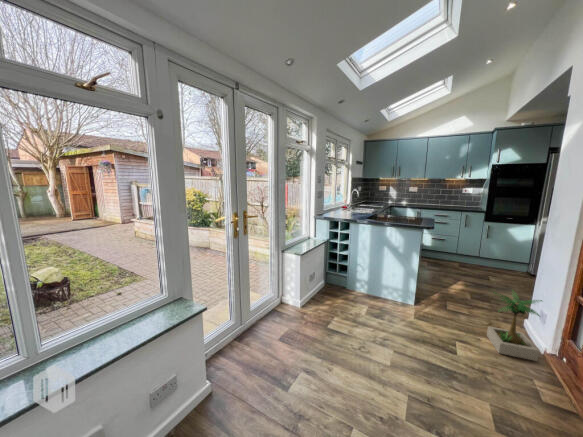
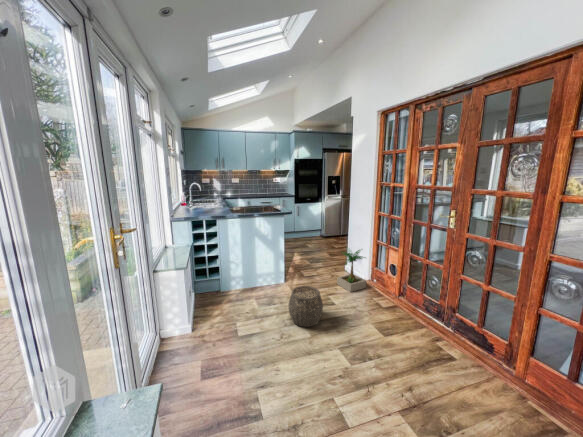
woven basket: none [381,309,425,359] -> present [288,286,323,327]

